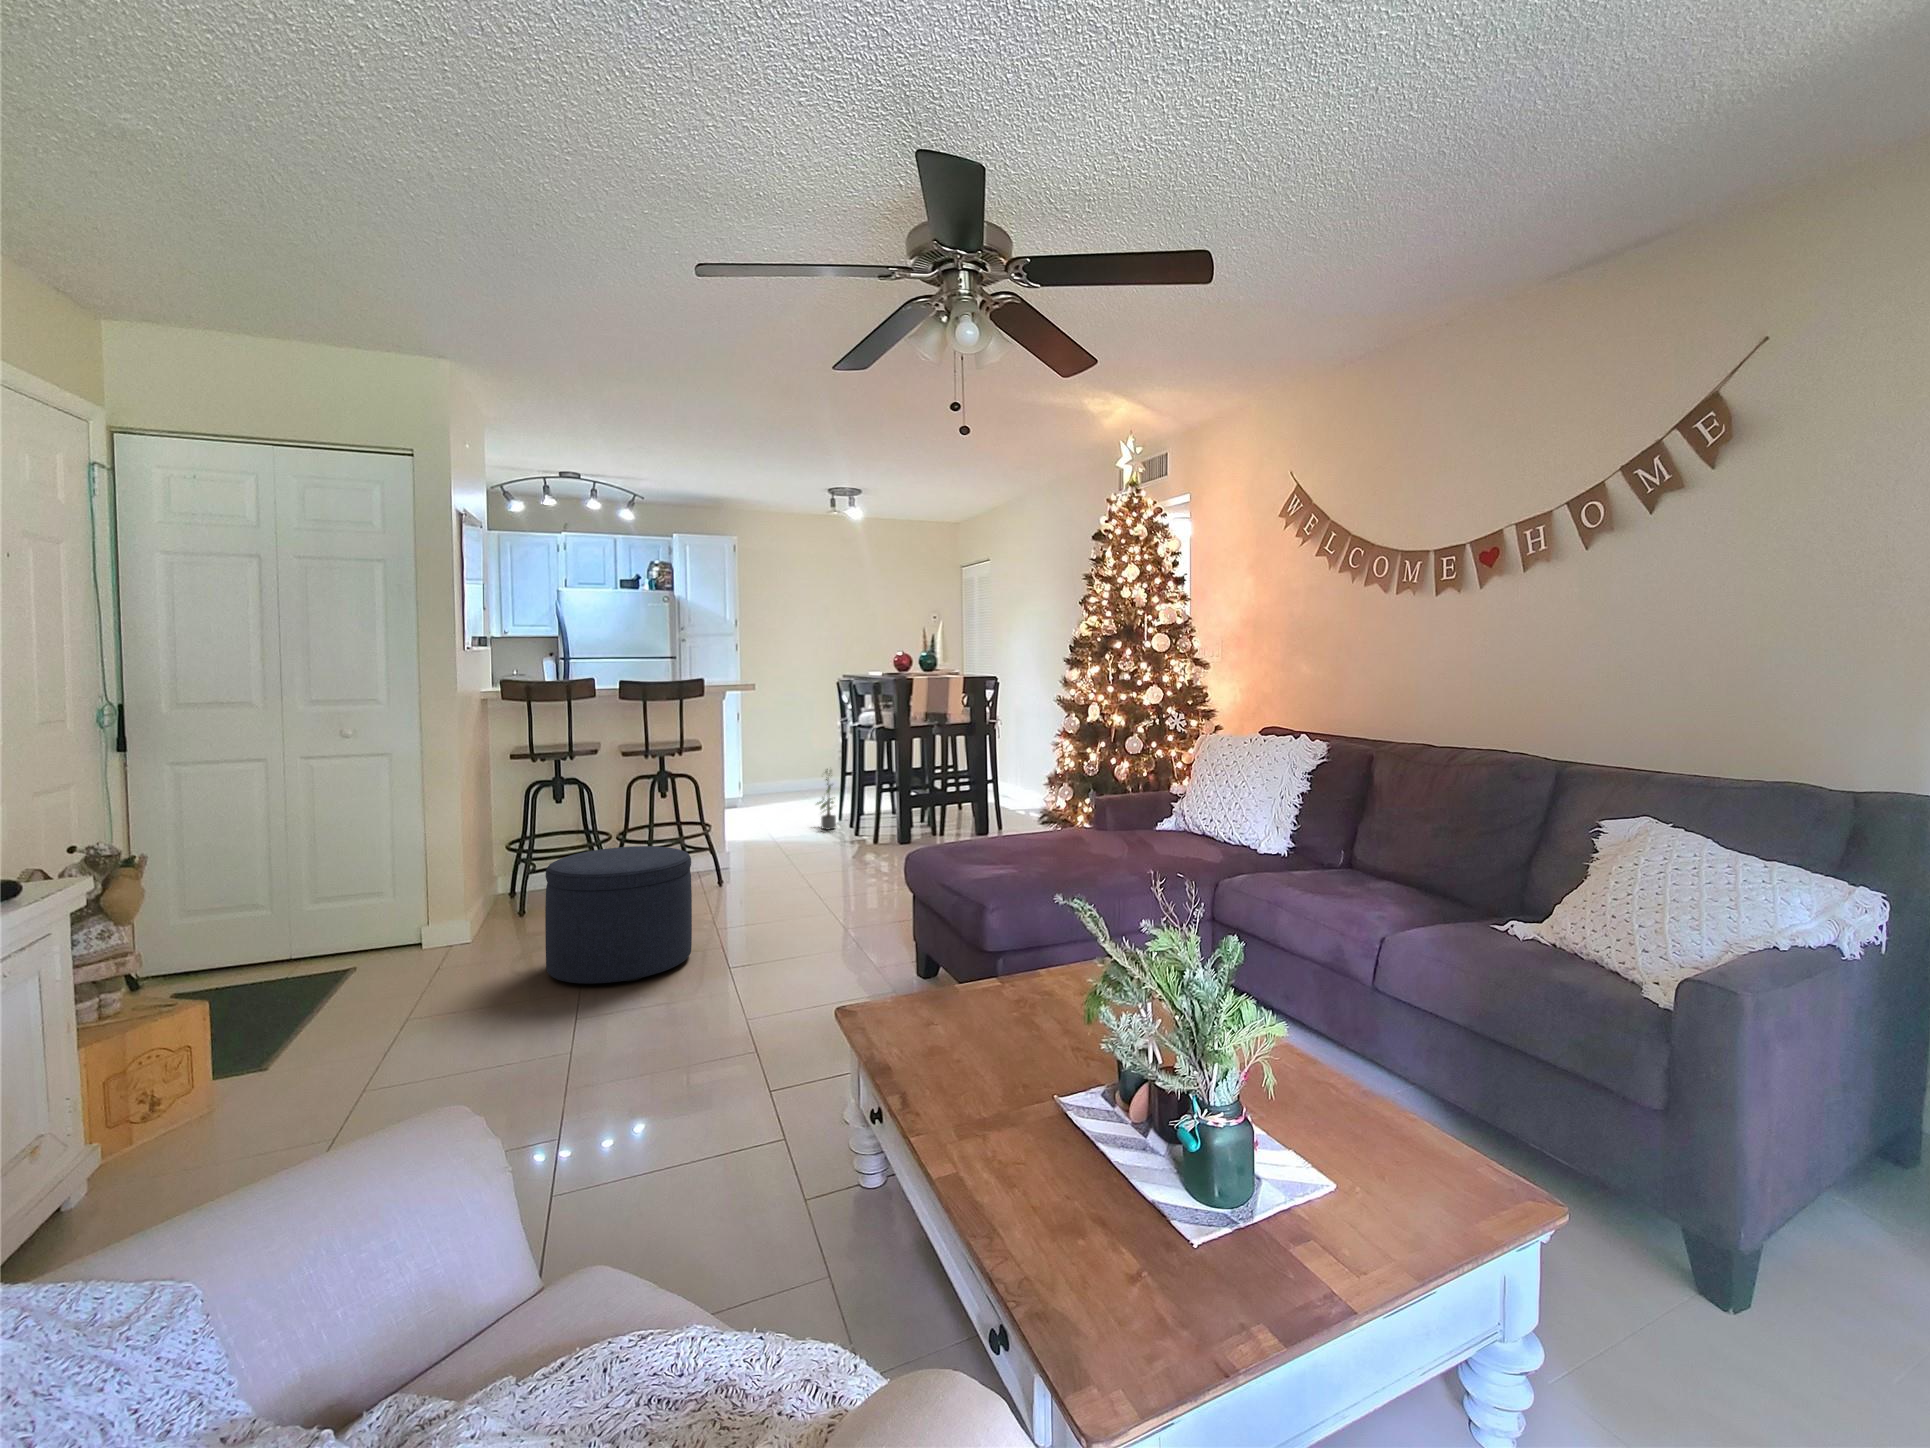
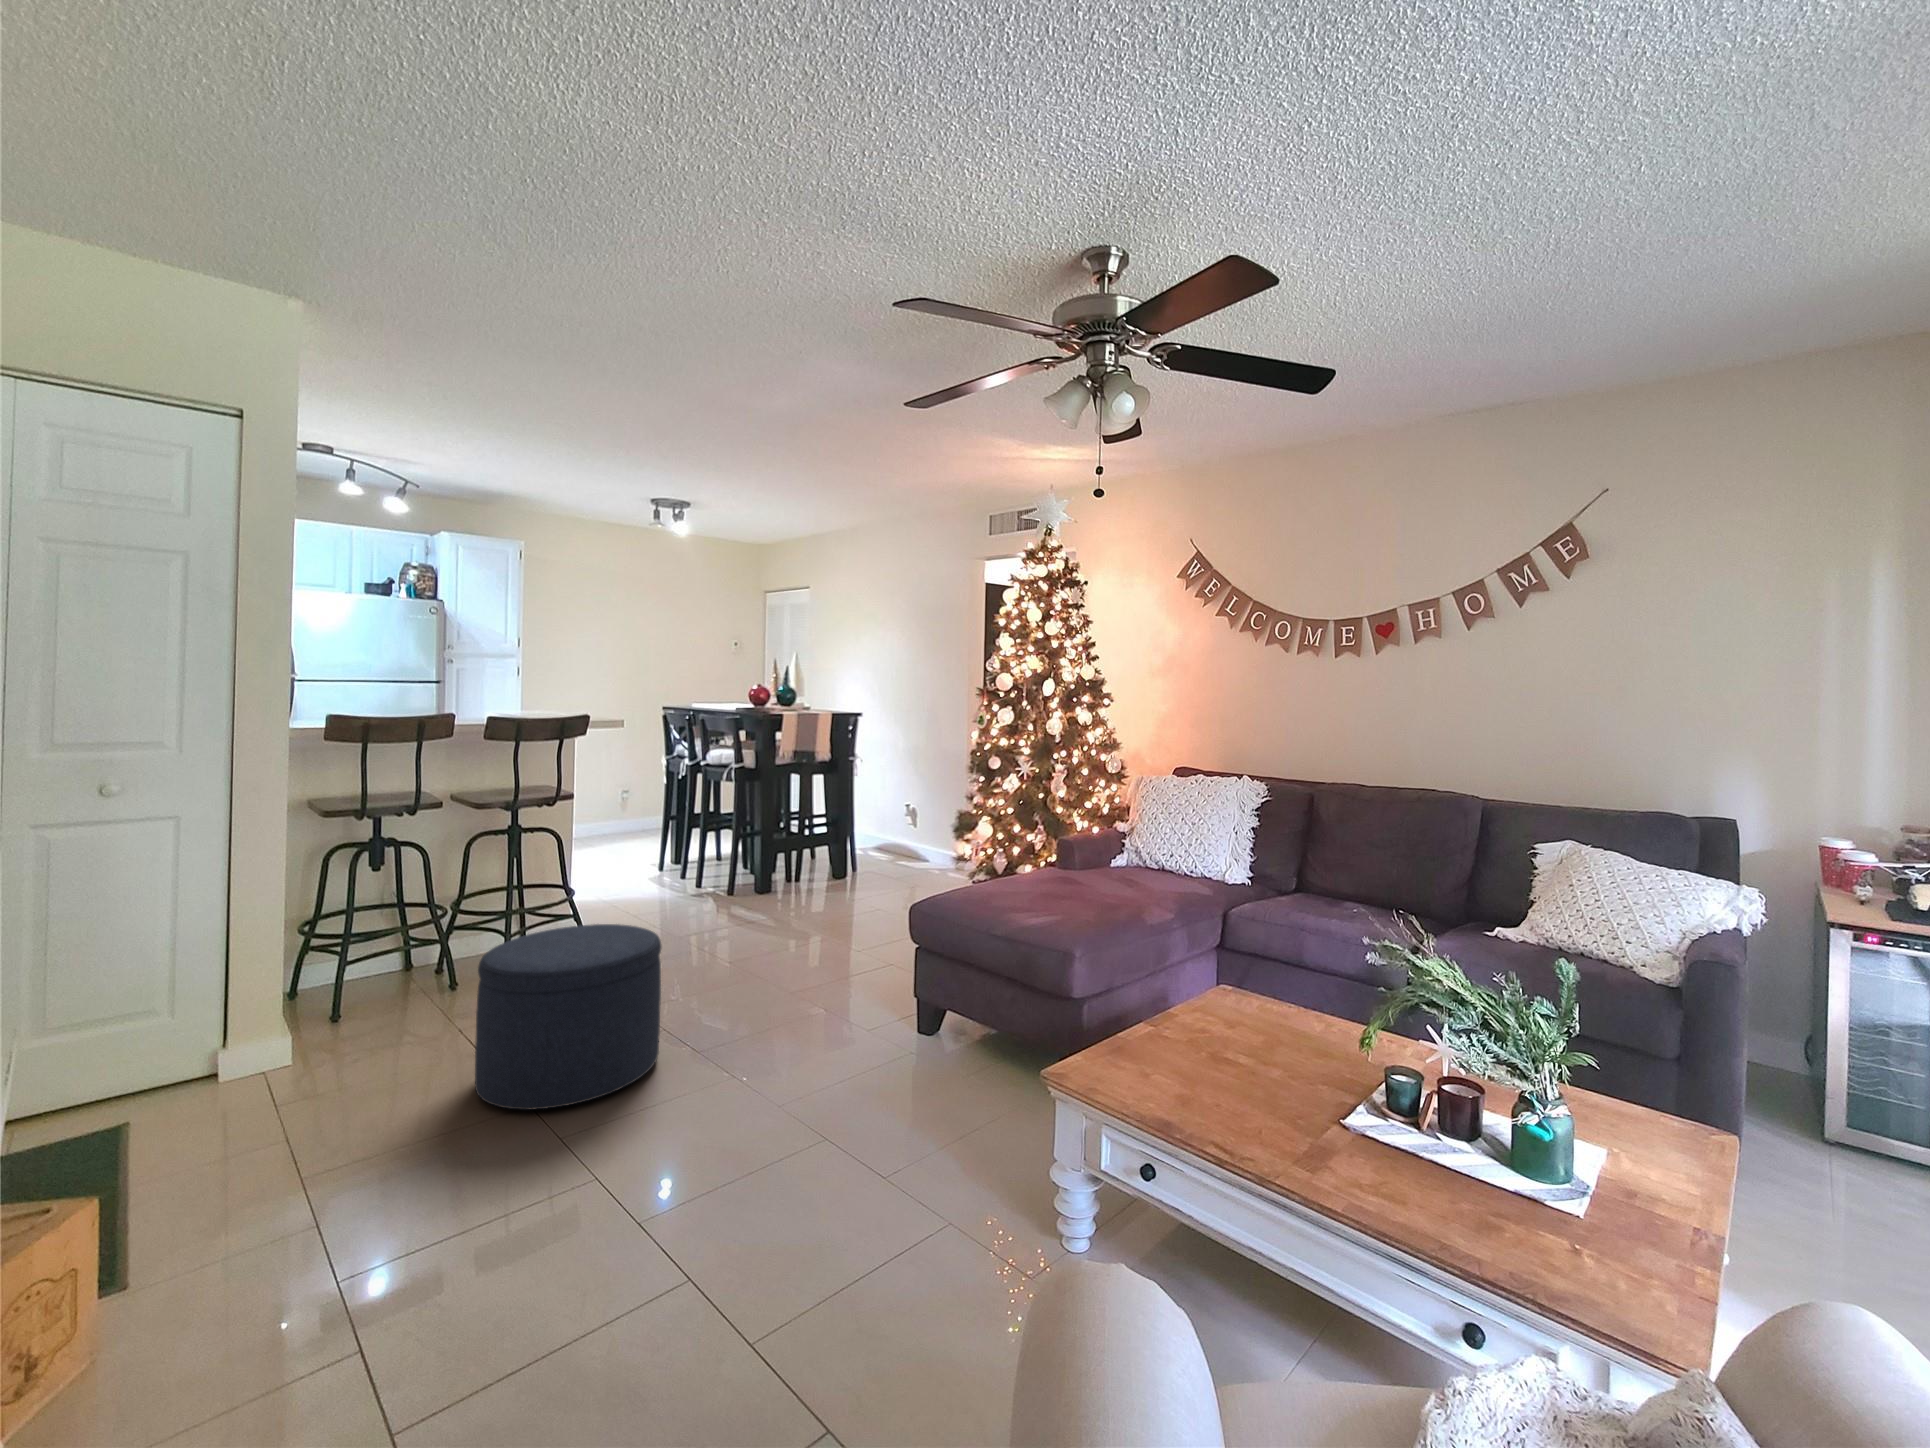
potted plant: present [817,769,836,829] -> none [647,808,678,877]

